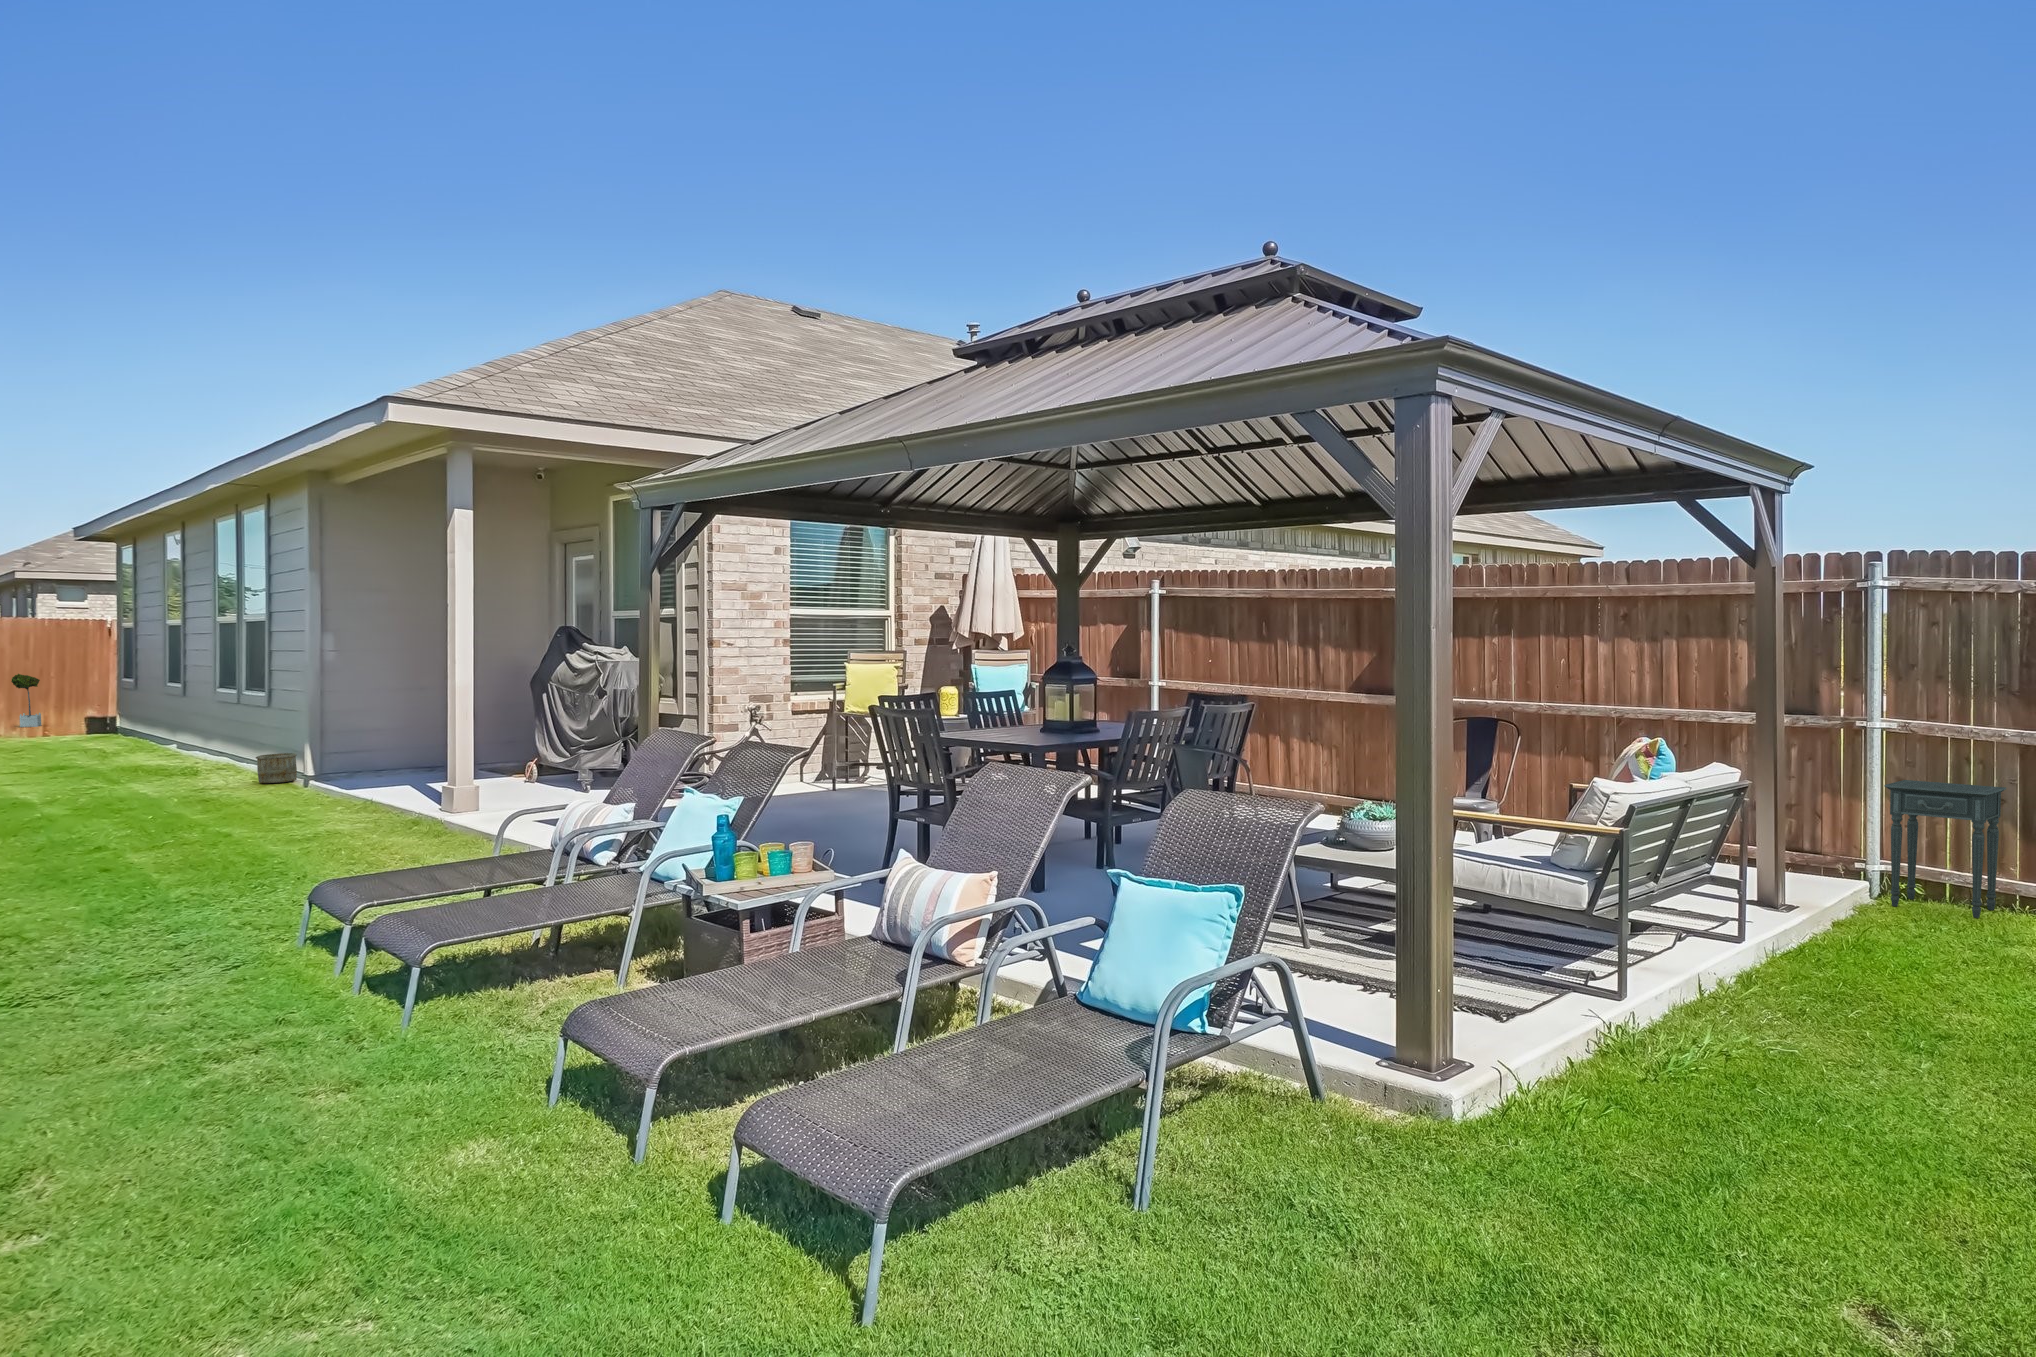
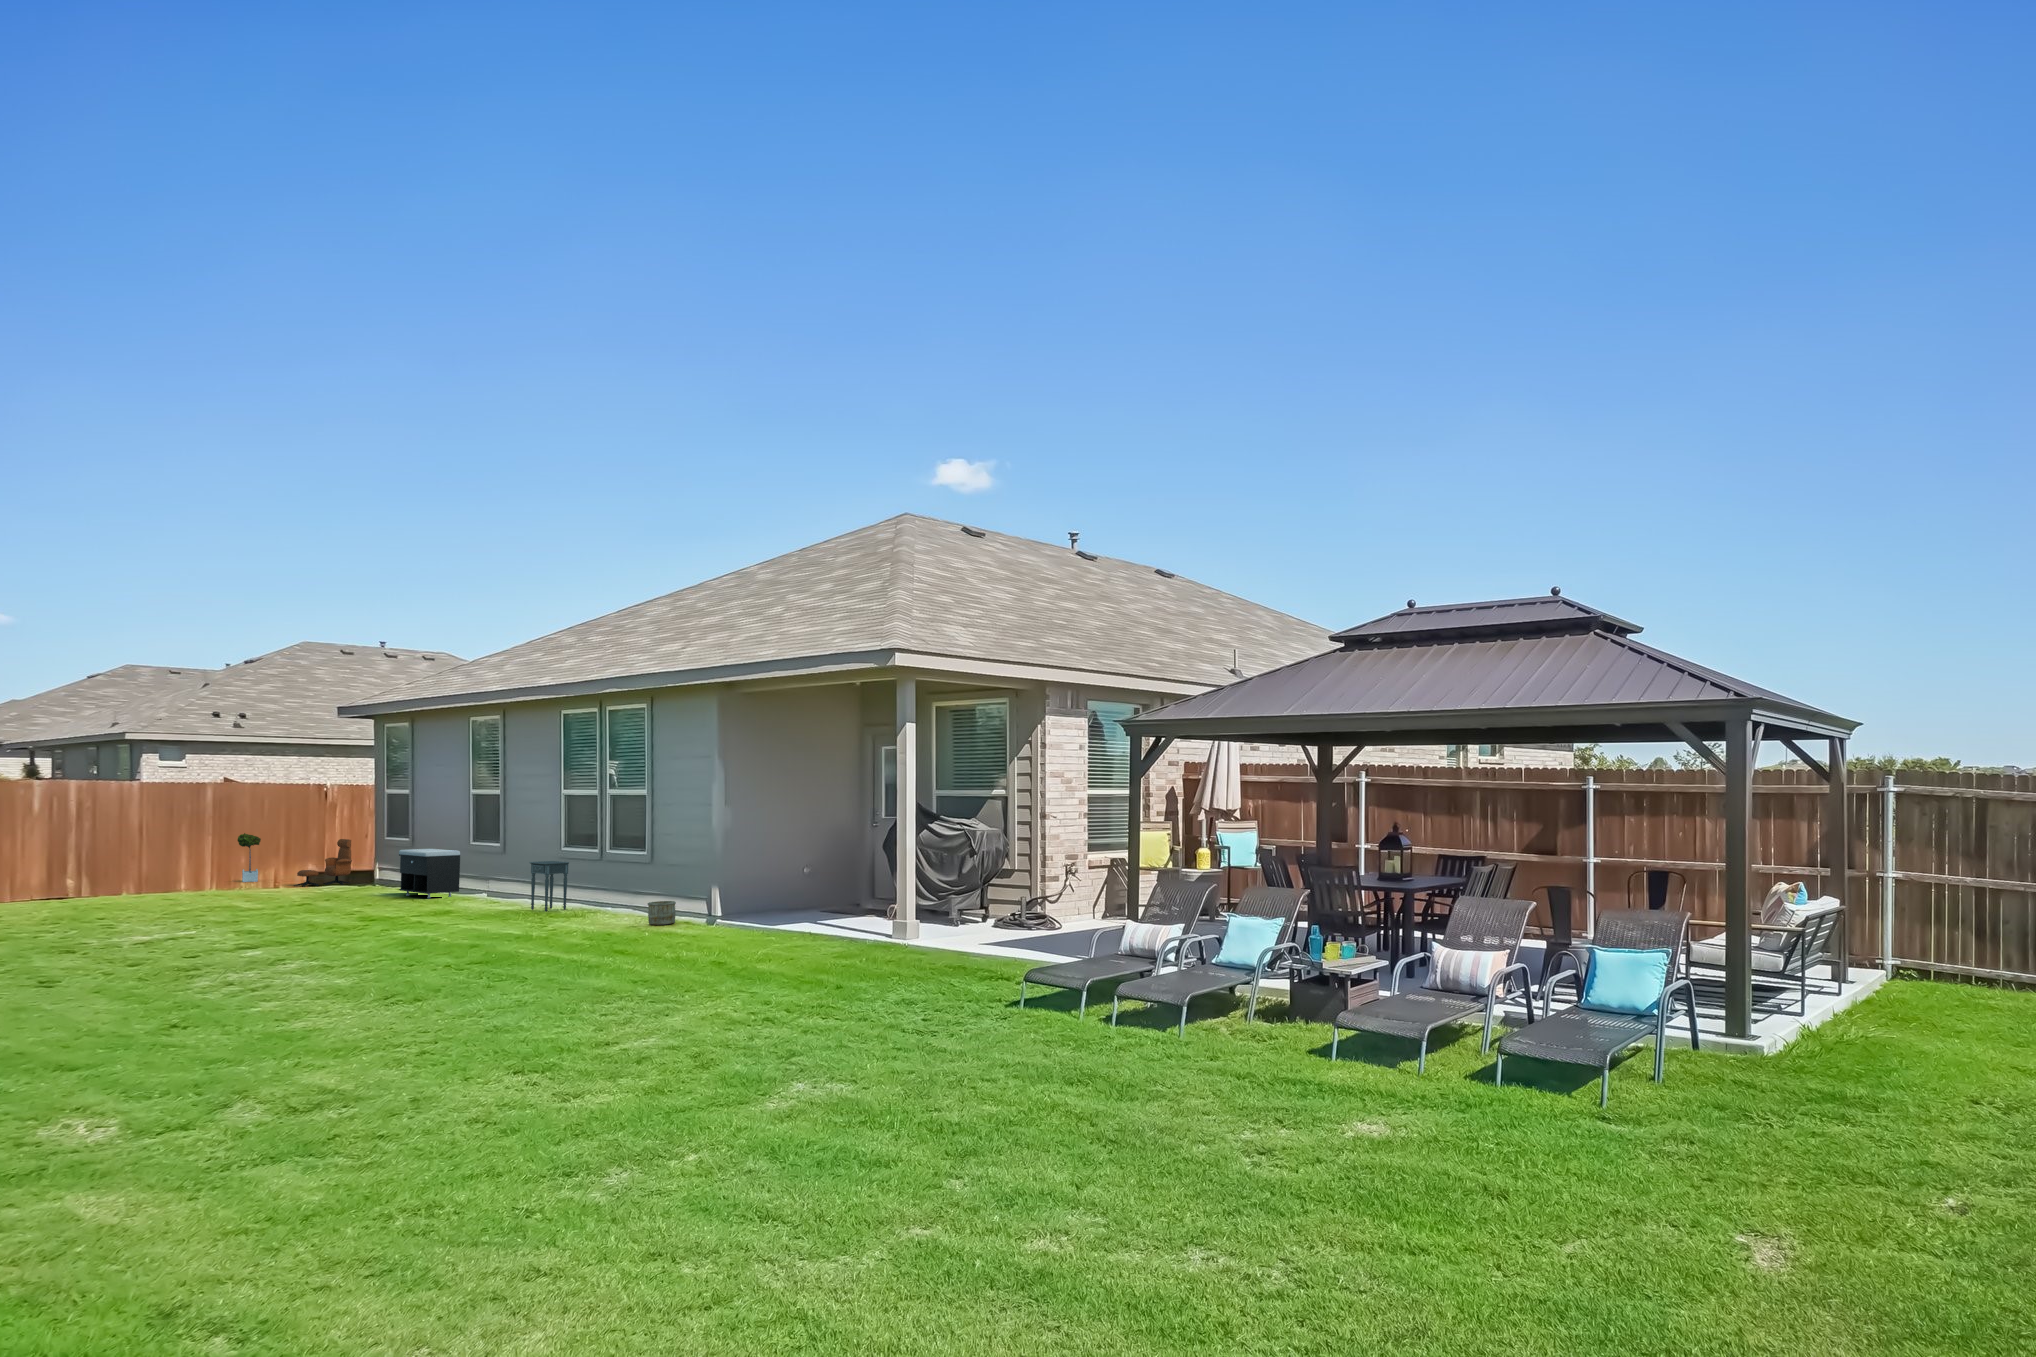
lounge chair: none [51,680,125,732] -> present [294,839,352,887]
storage bench: none [114,690,176,747] -> present [399,849,460,898]
side table: present [1884,780,2006,918] -> present [529,861,569,911]

